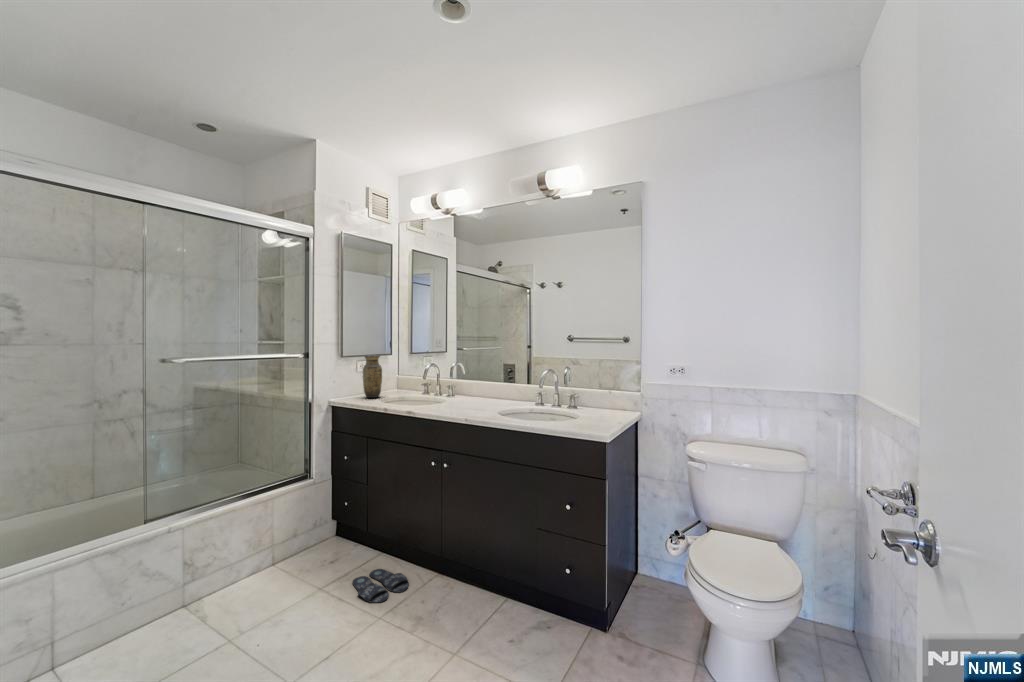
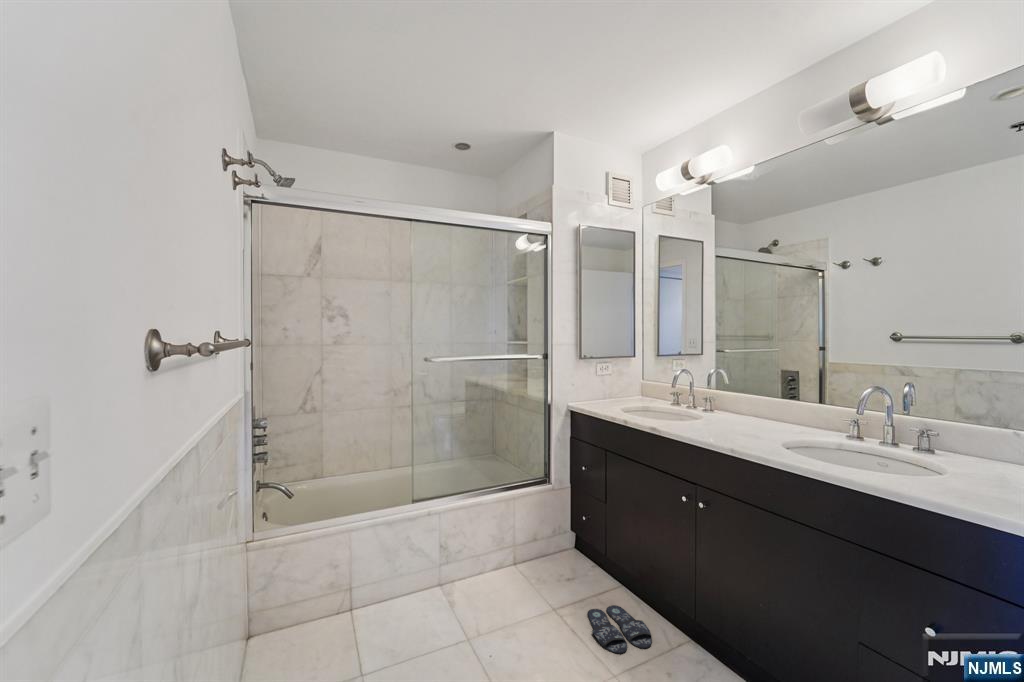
vase: present [363,355,382,398] -> none [602,357,623,405]

